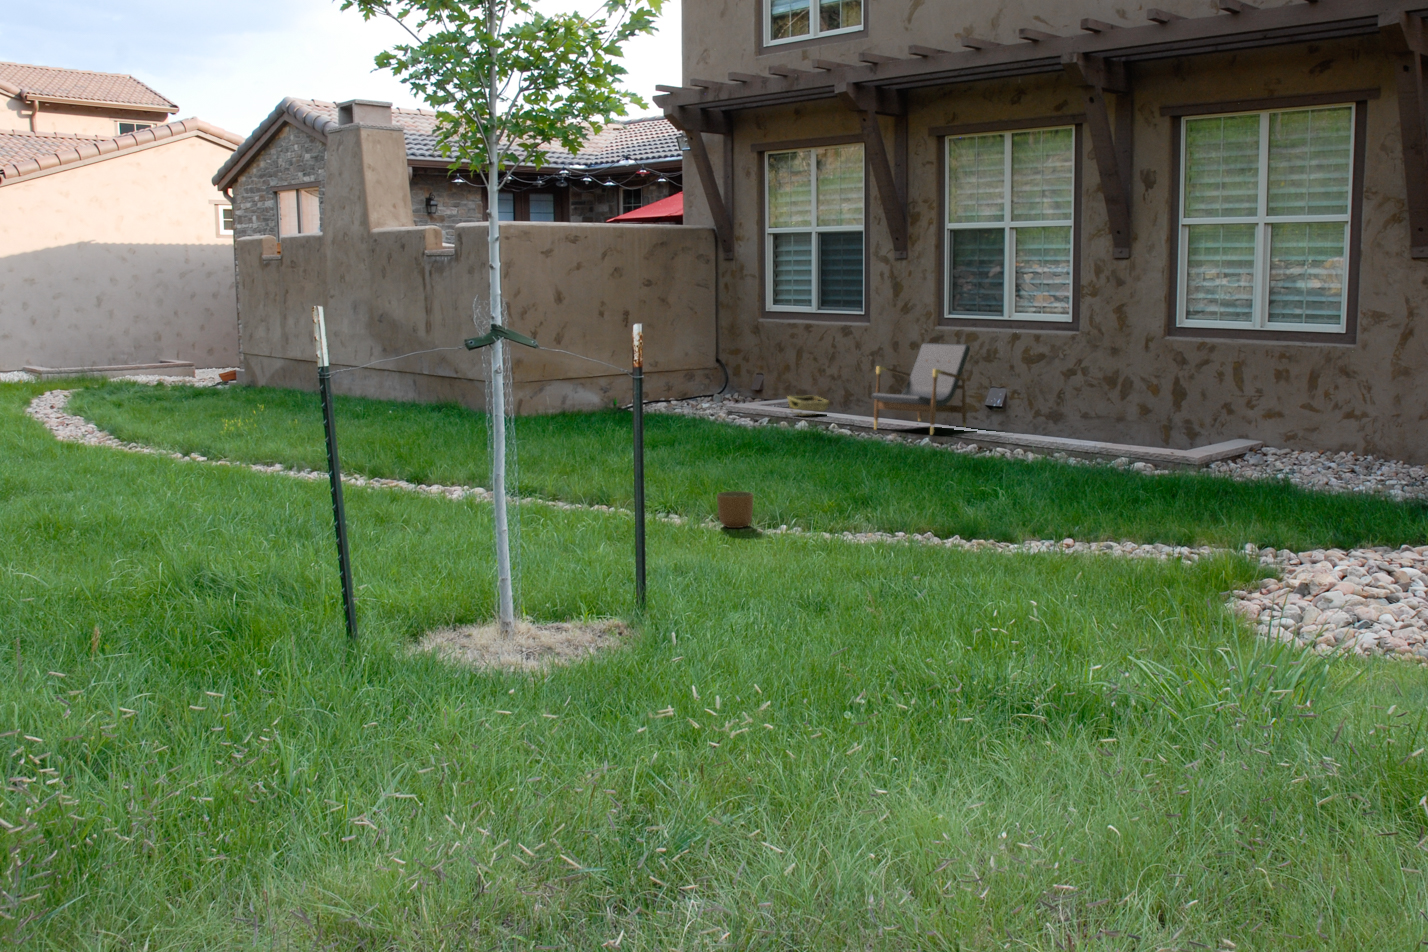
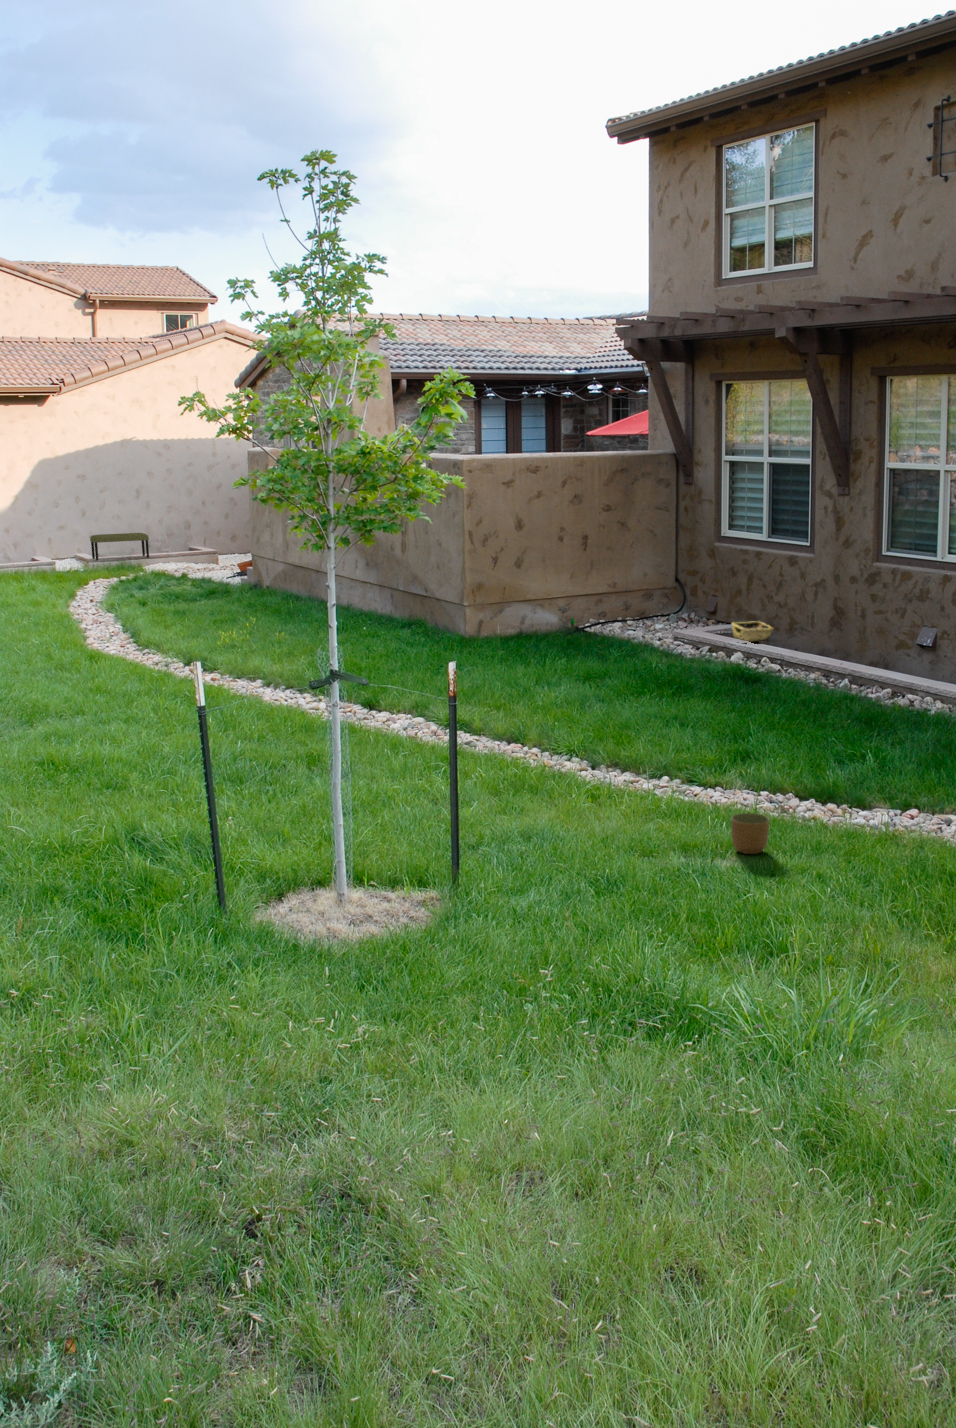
bench: none [41,342,112,372] -> present [90,533,149,560]
lounge chair: present [872,343,970,435] -> none [803,580,904,673]
planter: present [717,491,753,528] -> present [731,813,770,854]

